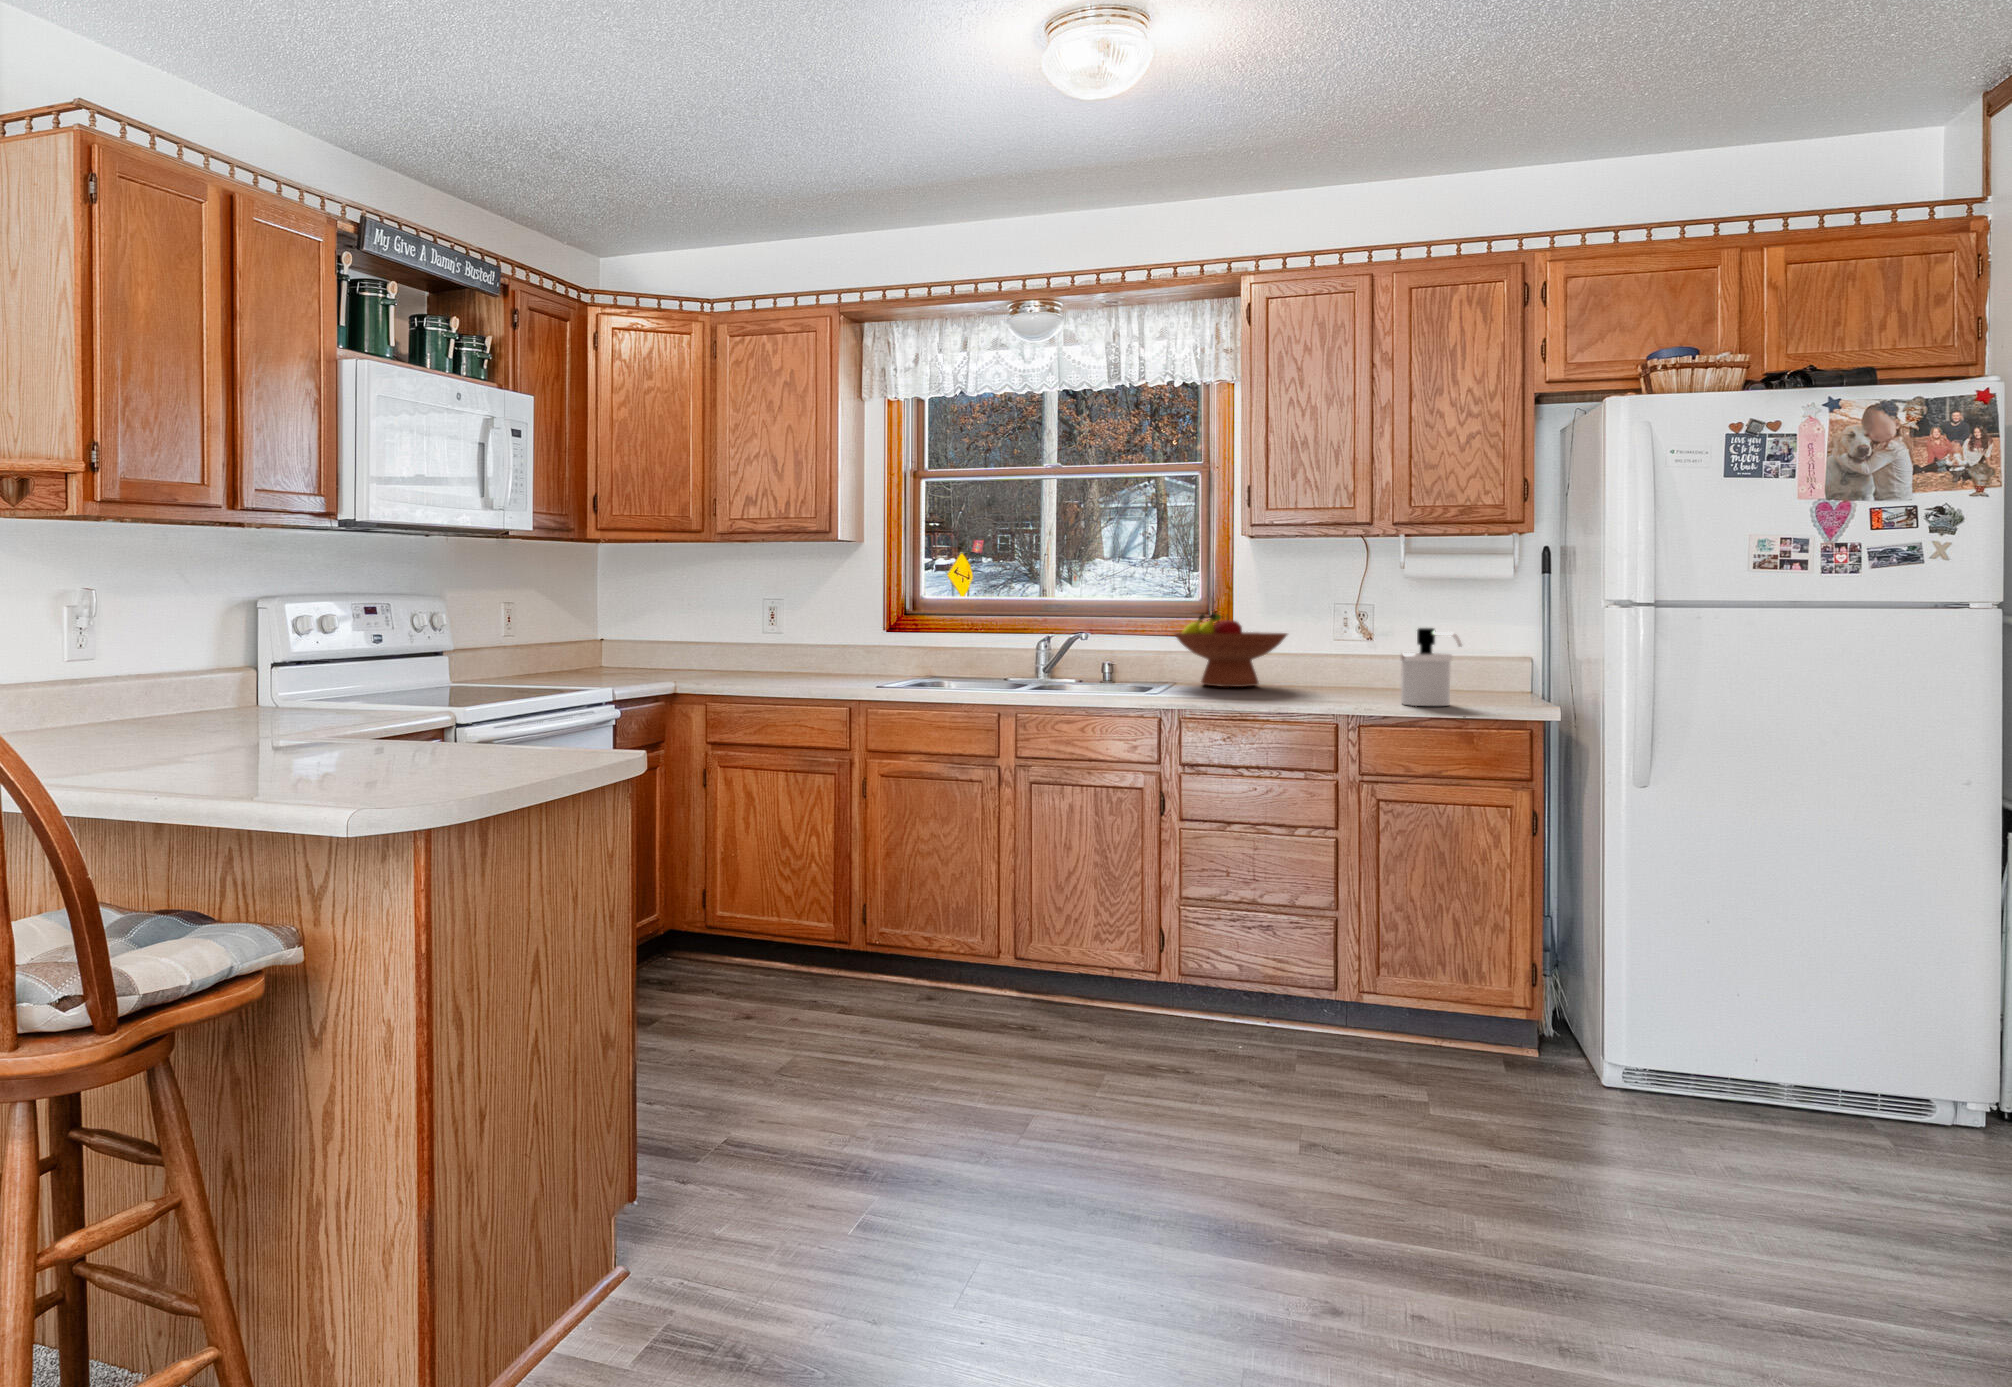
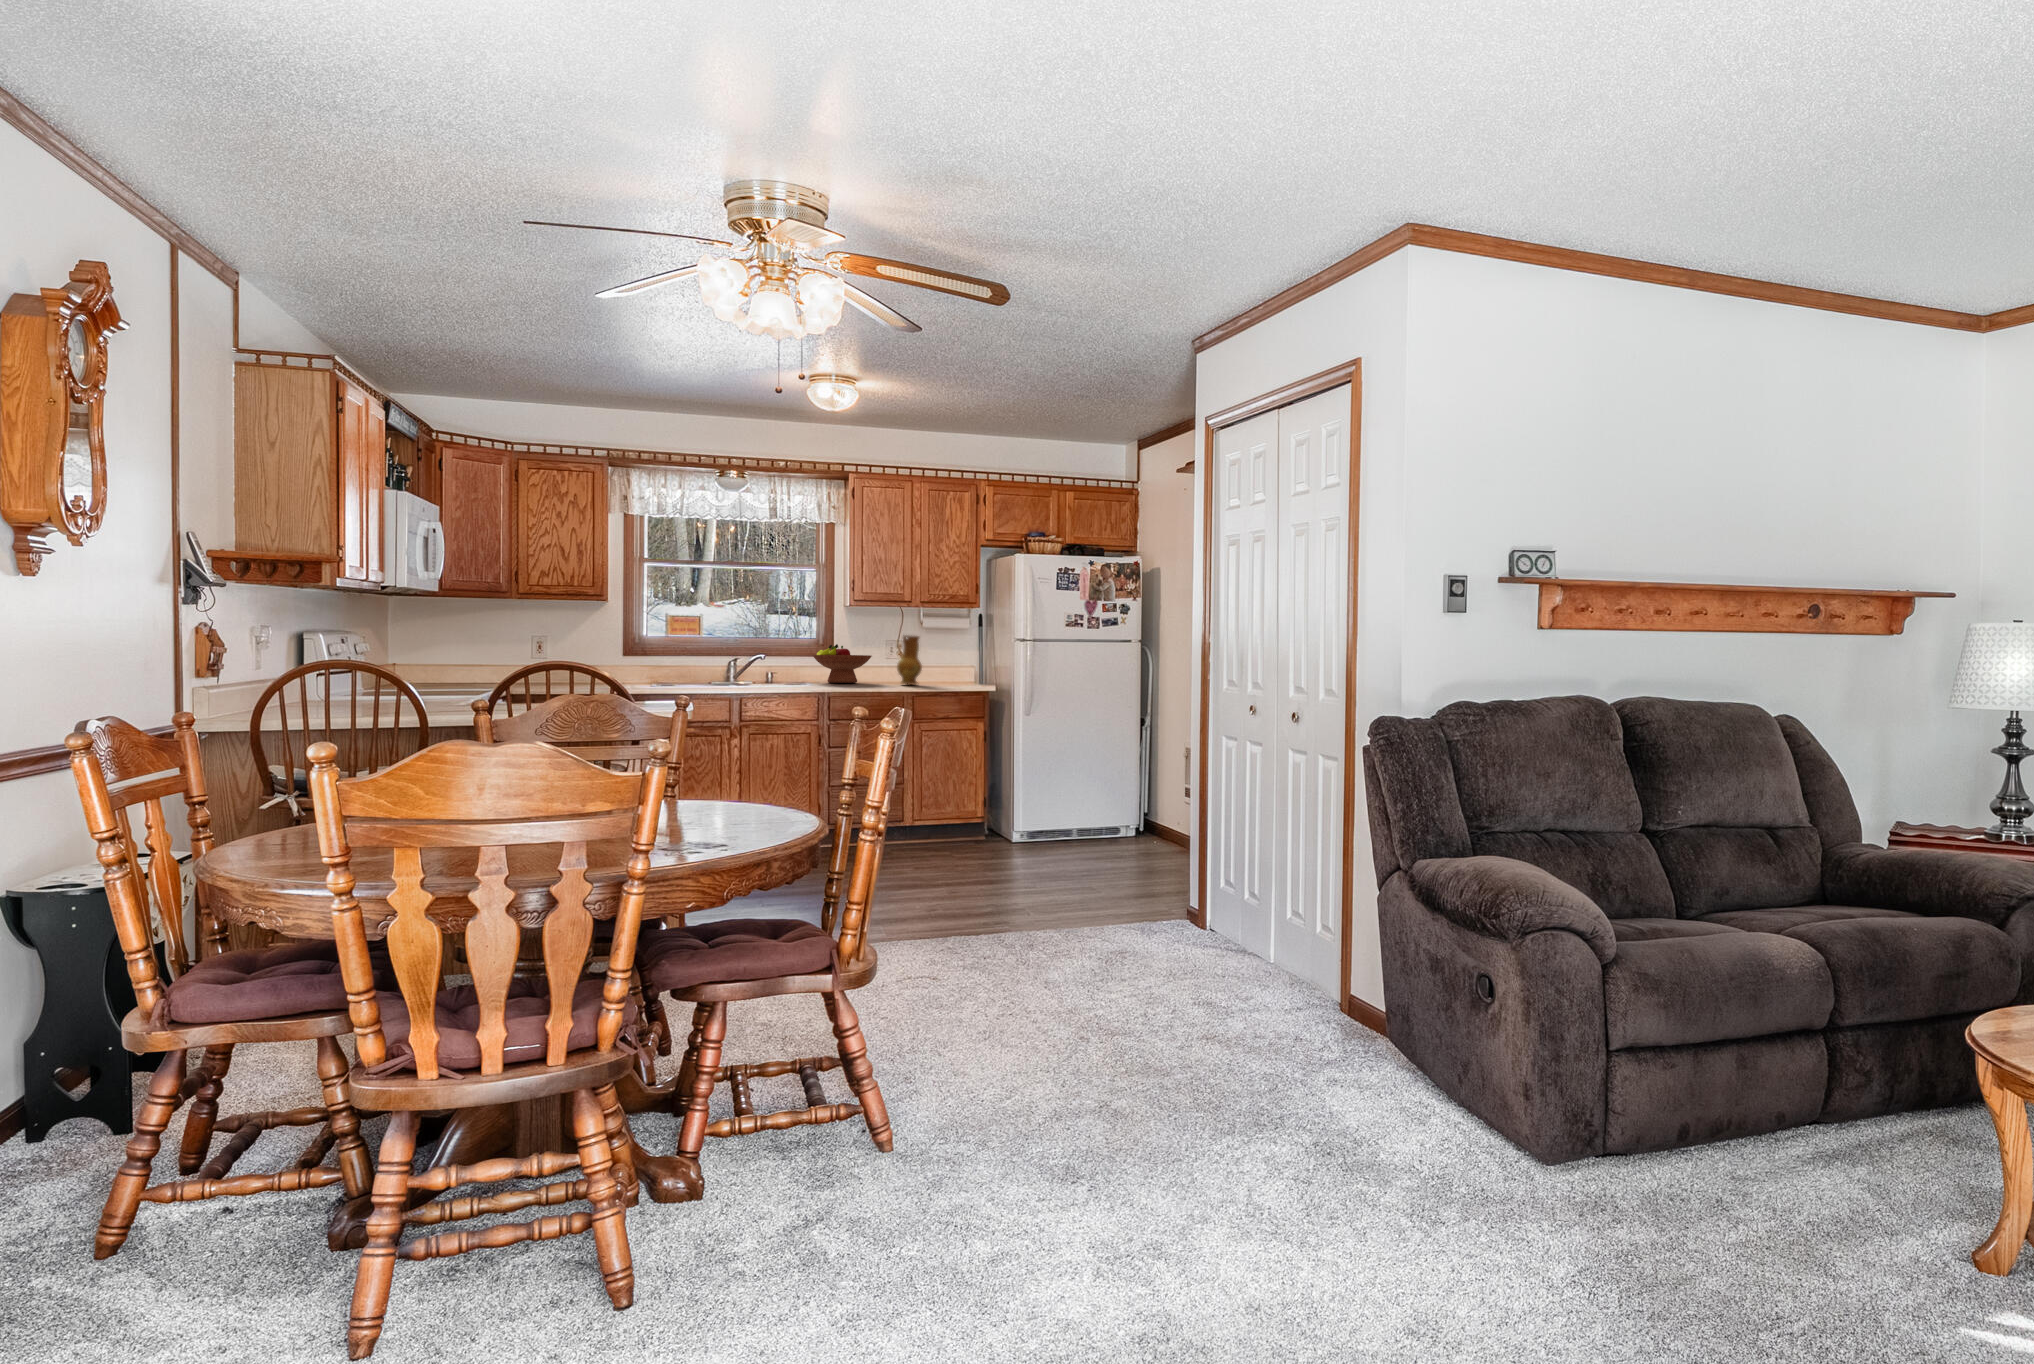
ceramic jug: none [1337,592,1391,695] -> present [897,636,922,685]
soap dispenser: present [1400,628,1462,706] -> none [928,652,957,688]

